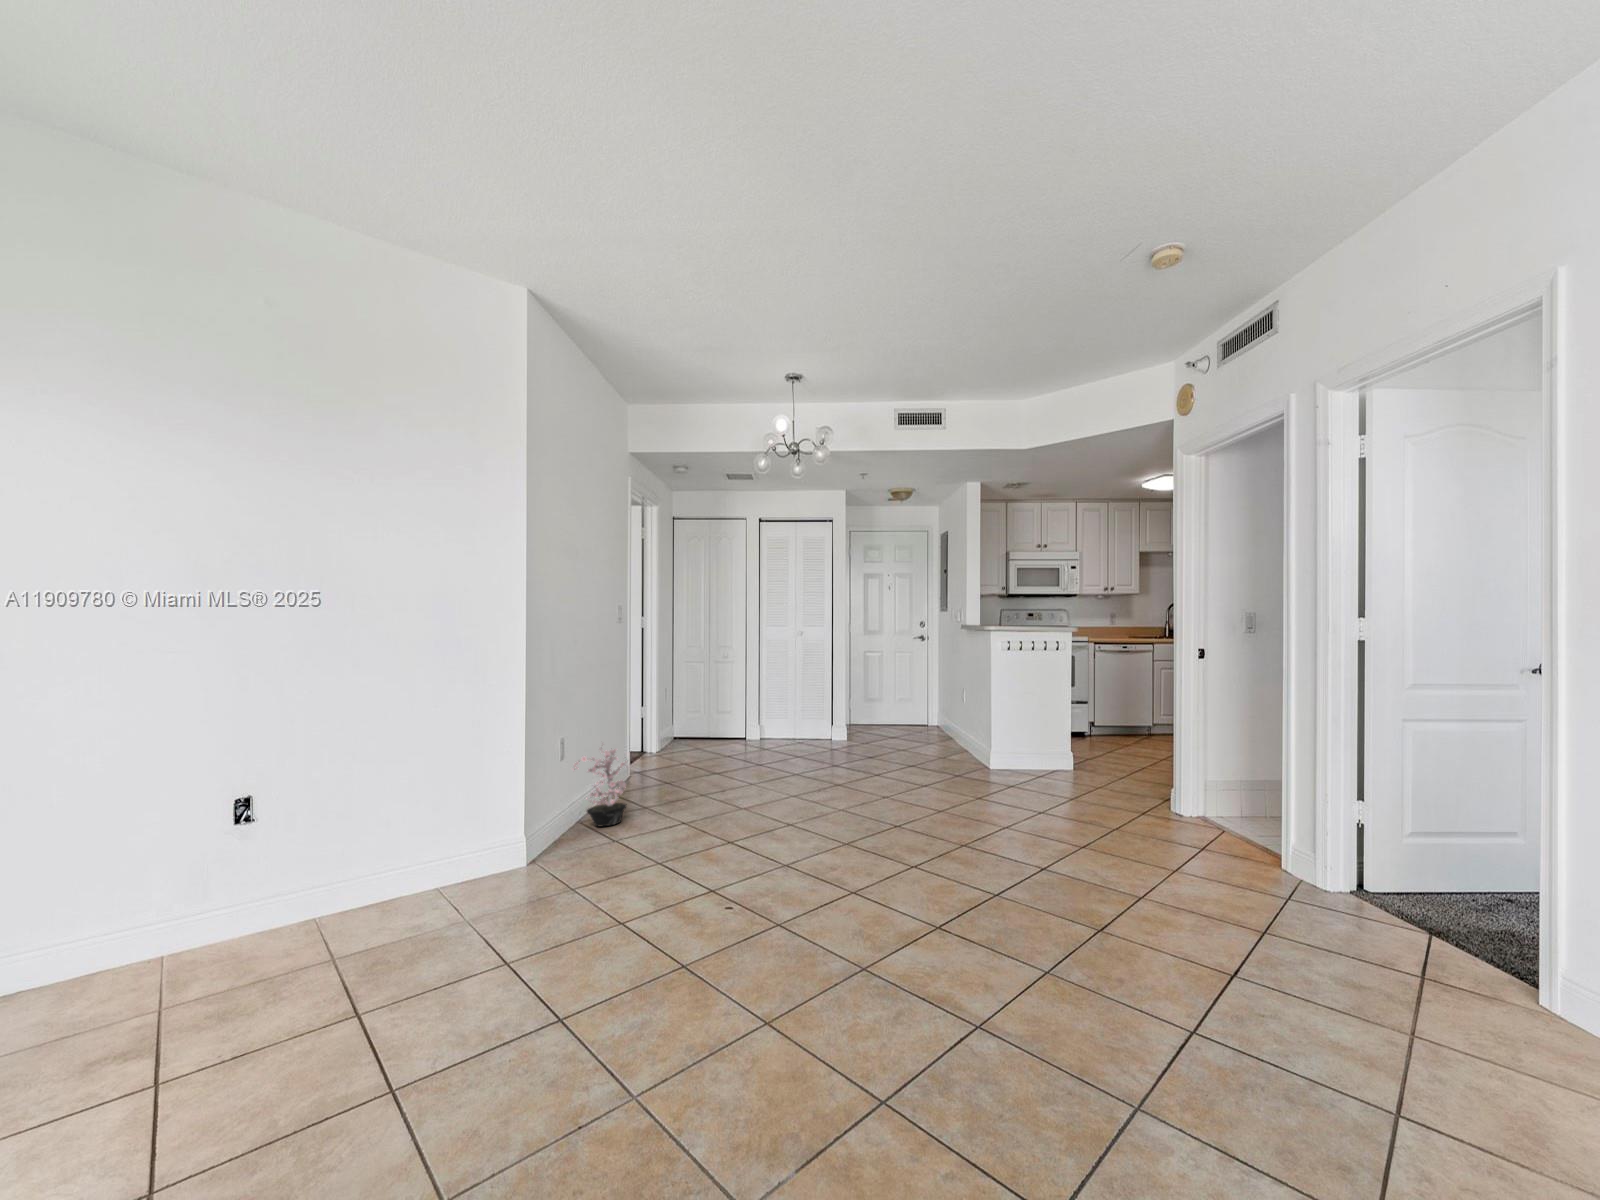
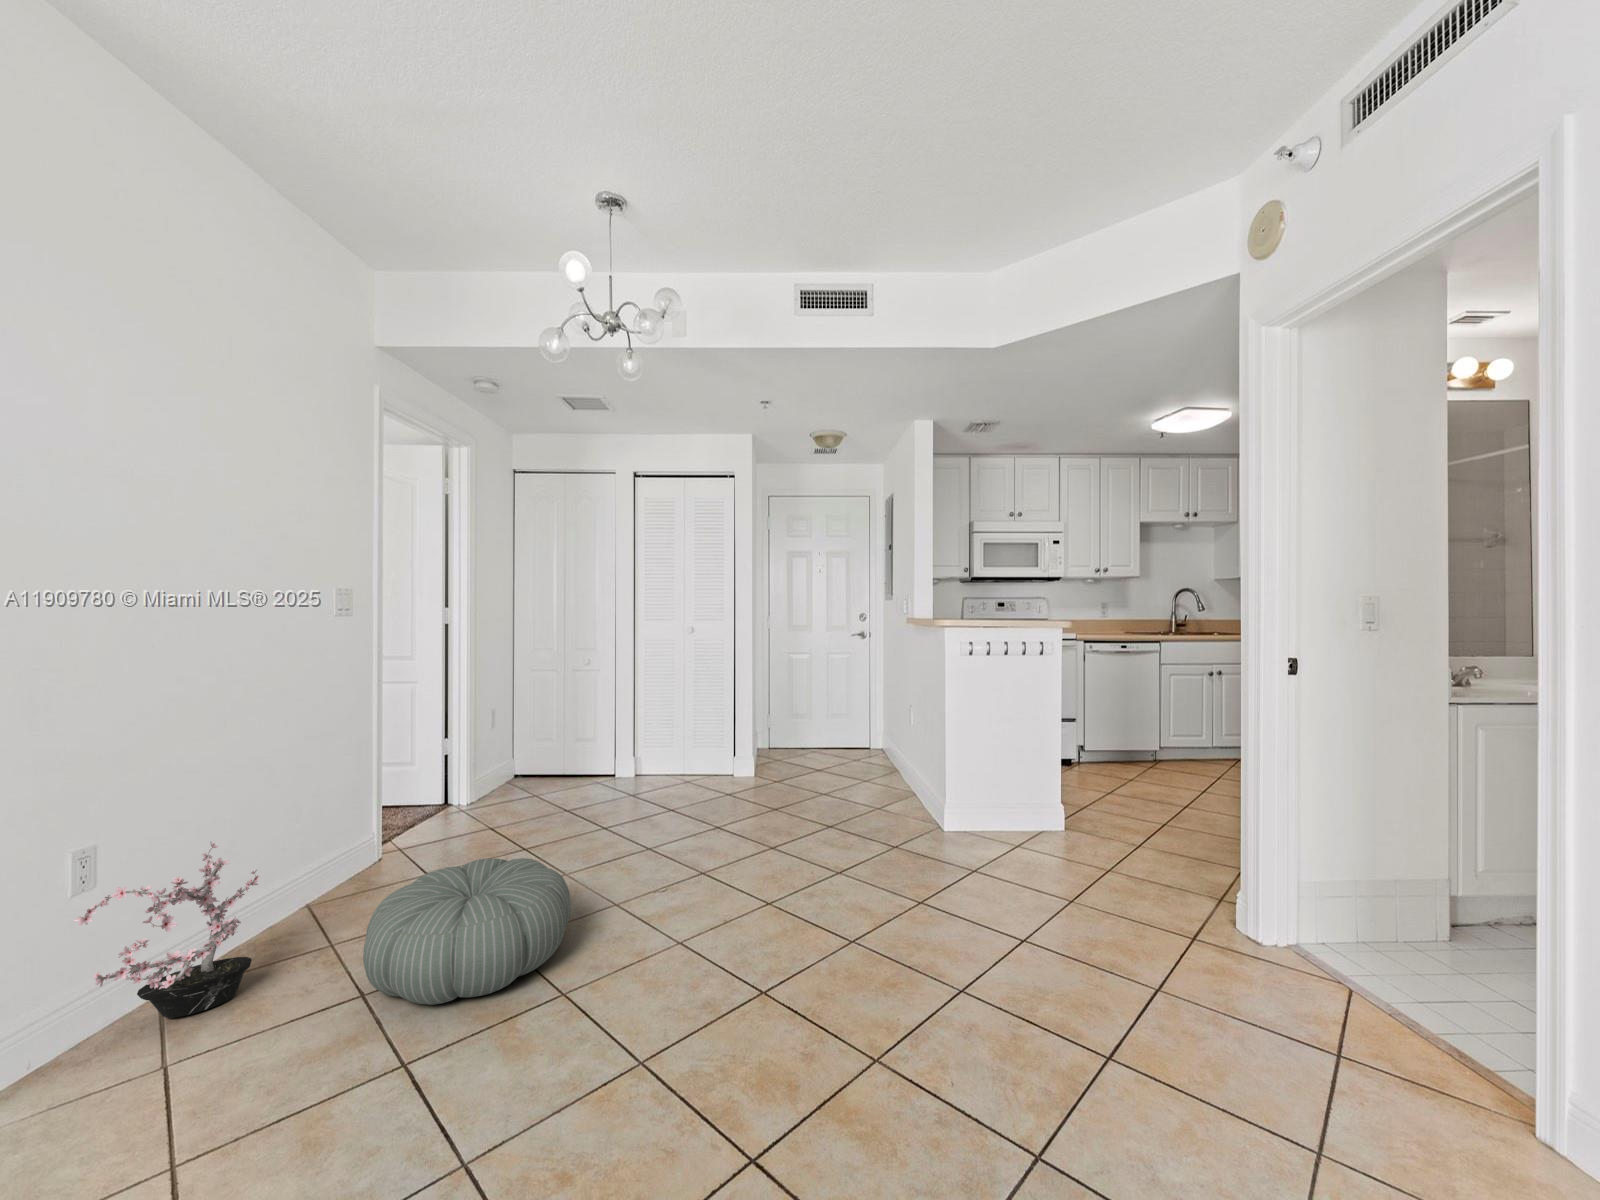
pouf: none [683,762,786,824] -> present [363,858,571,1005]

